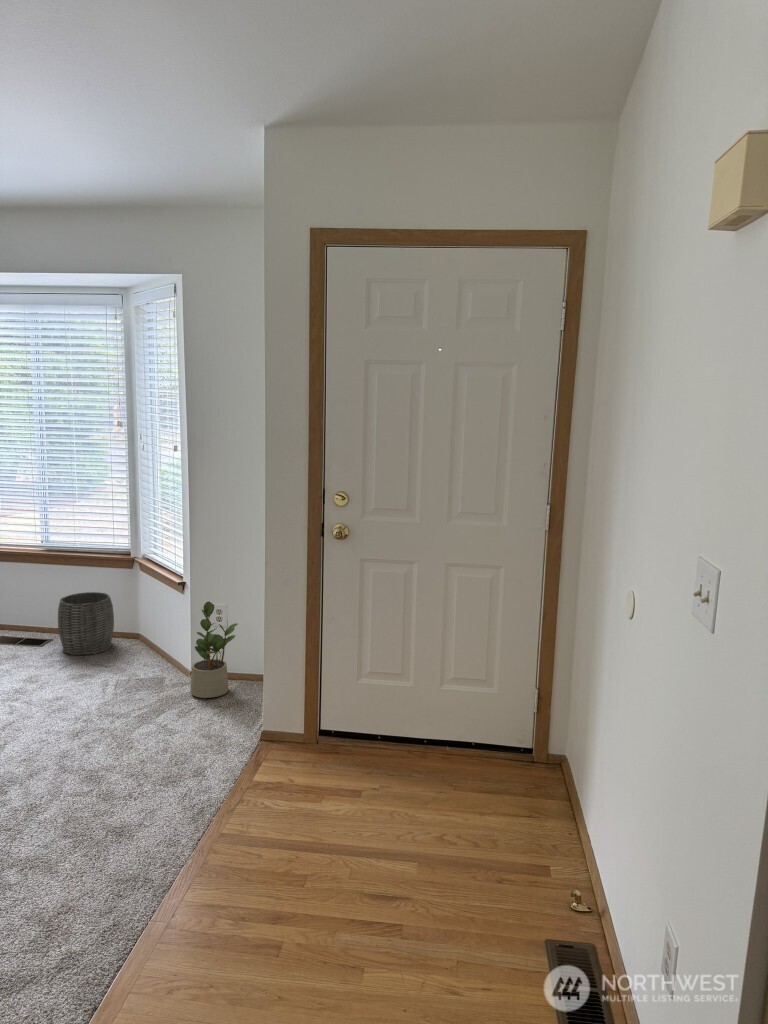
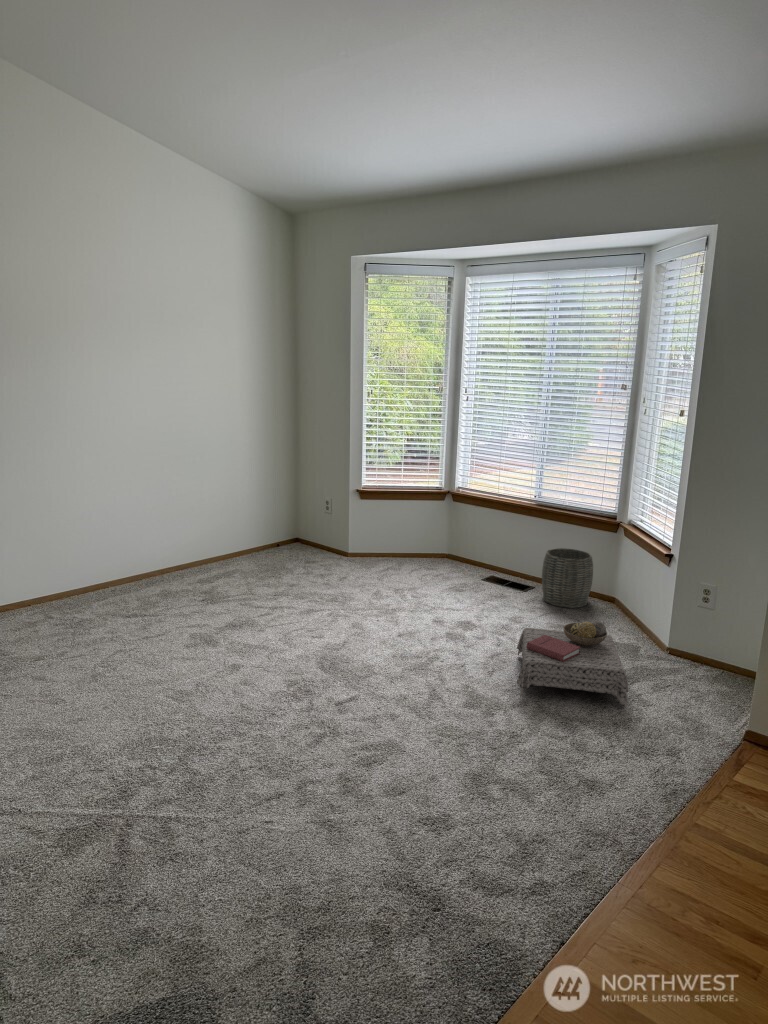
potted plant: present [190,601,238,698] -> none [666,579,730,681]
ottoman: none [31,663,154,766] -> present [517,621,628,709]

